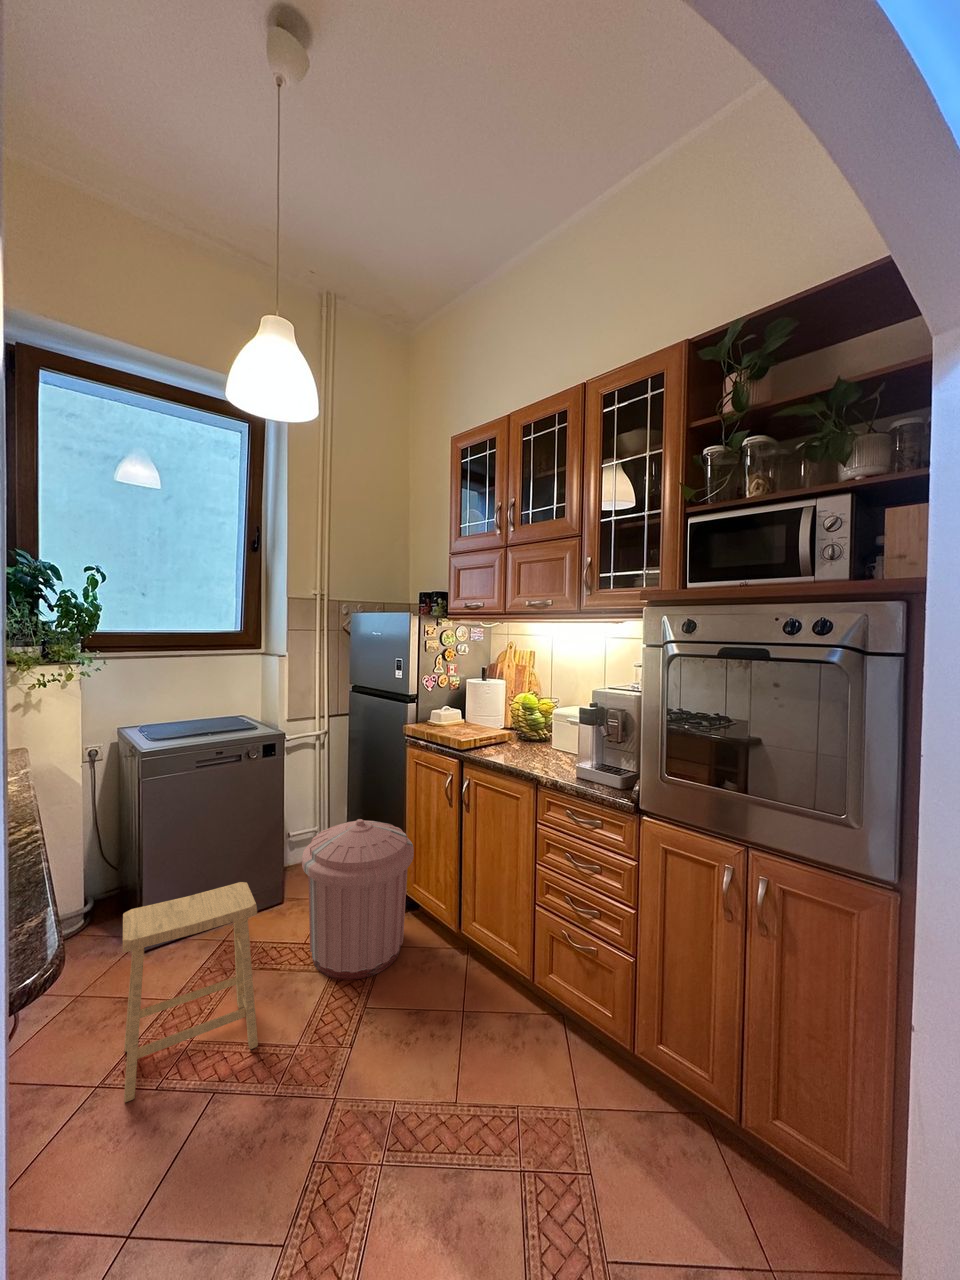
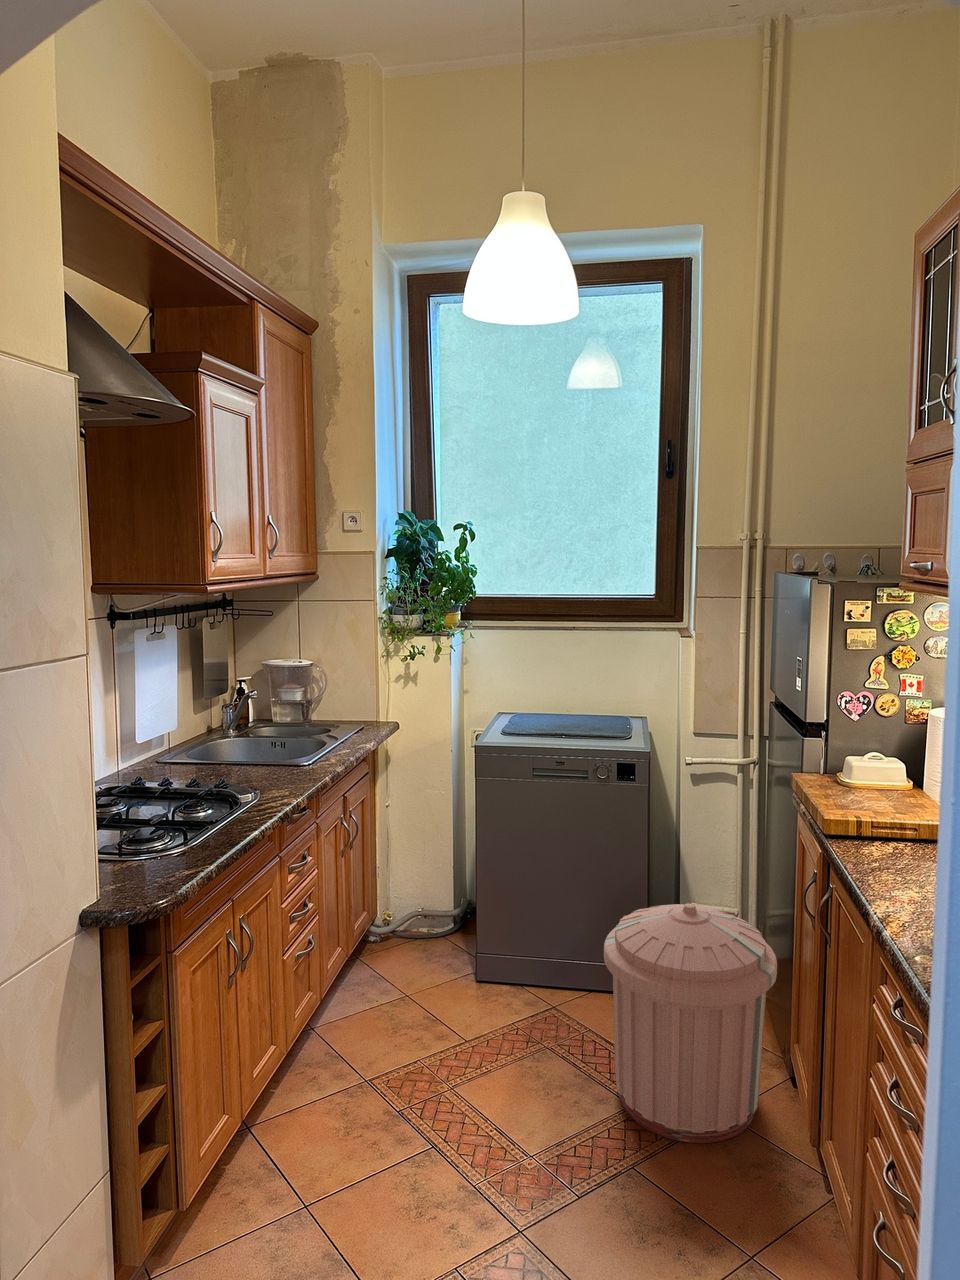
footstool: present [123,882,258,1102] -> none [372,913,521,1130]

